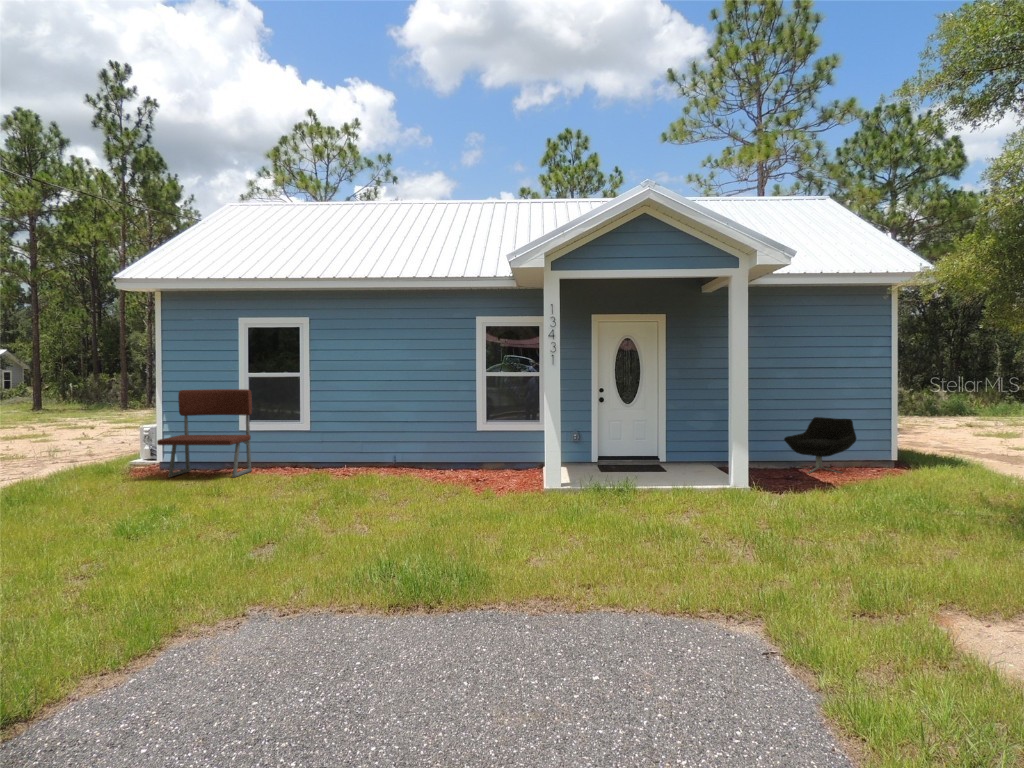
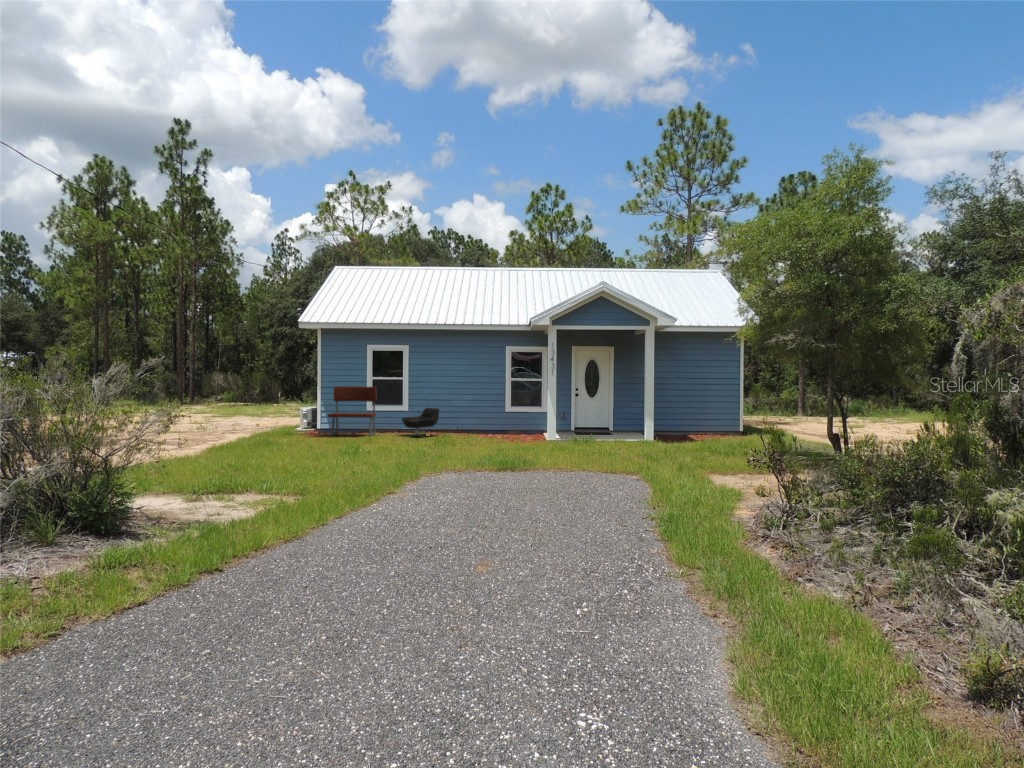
lounge chair: present [784,417,856,473] -> present [402,408,439,436]

